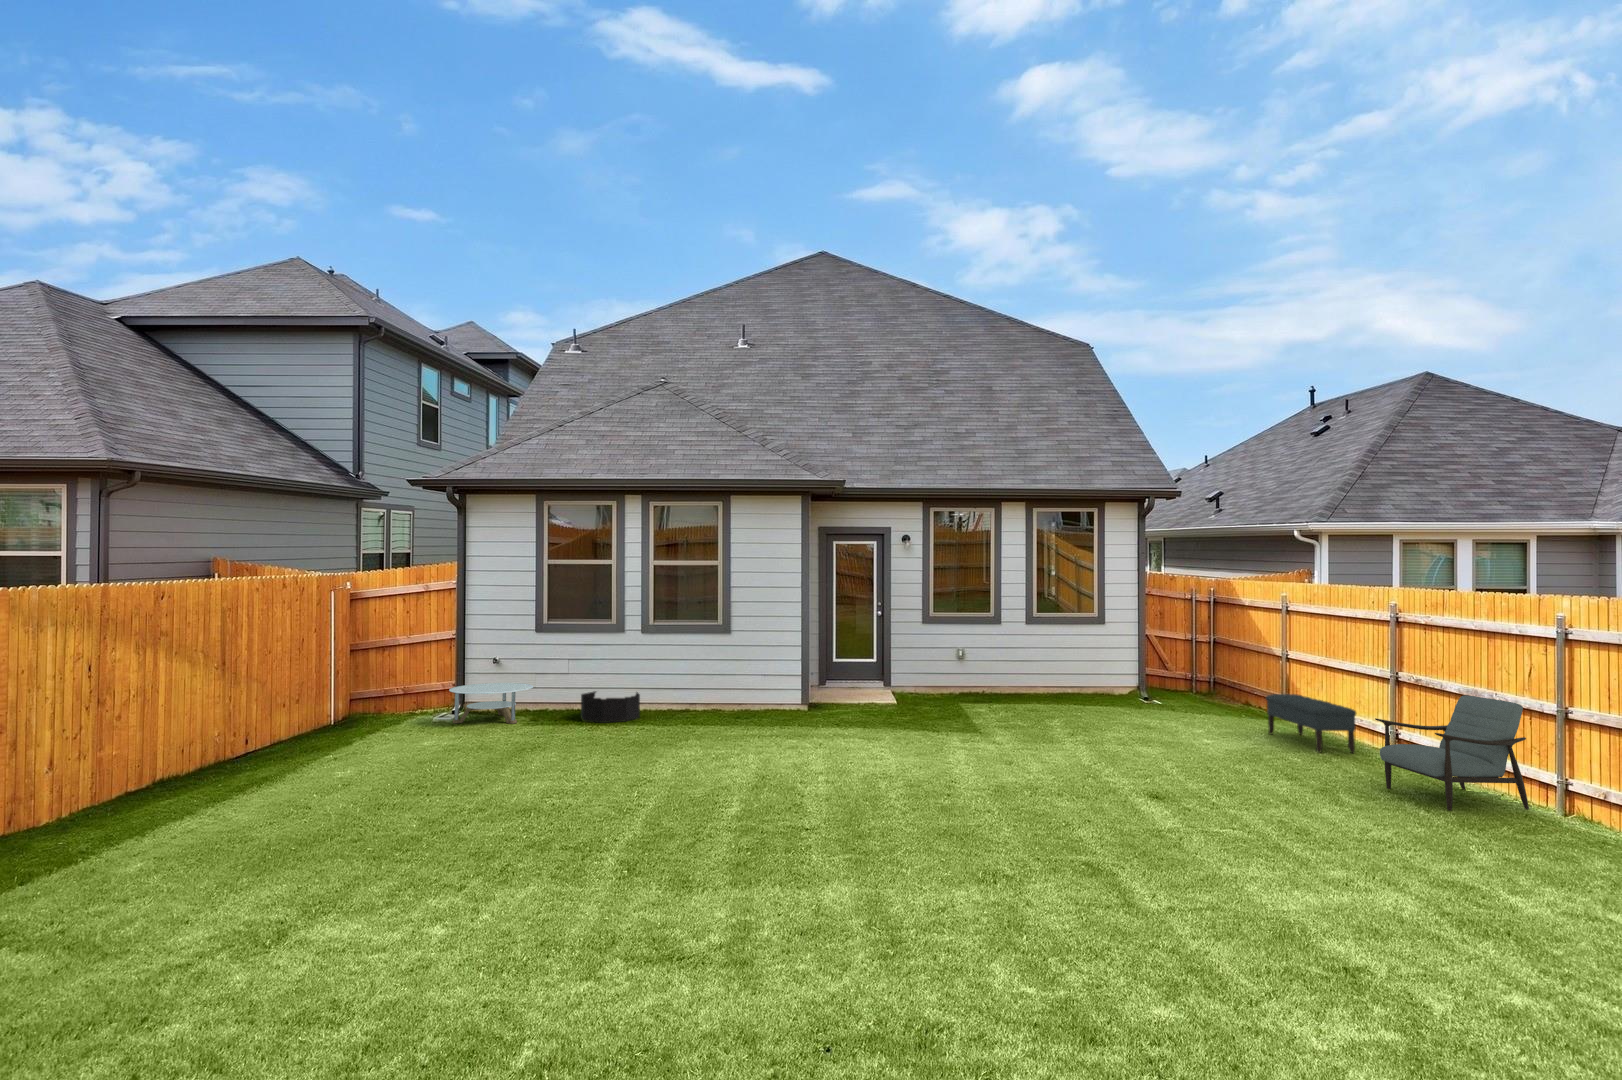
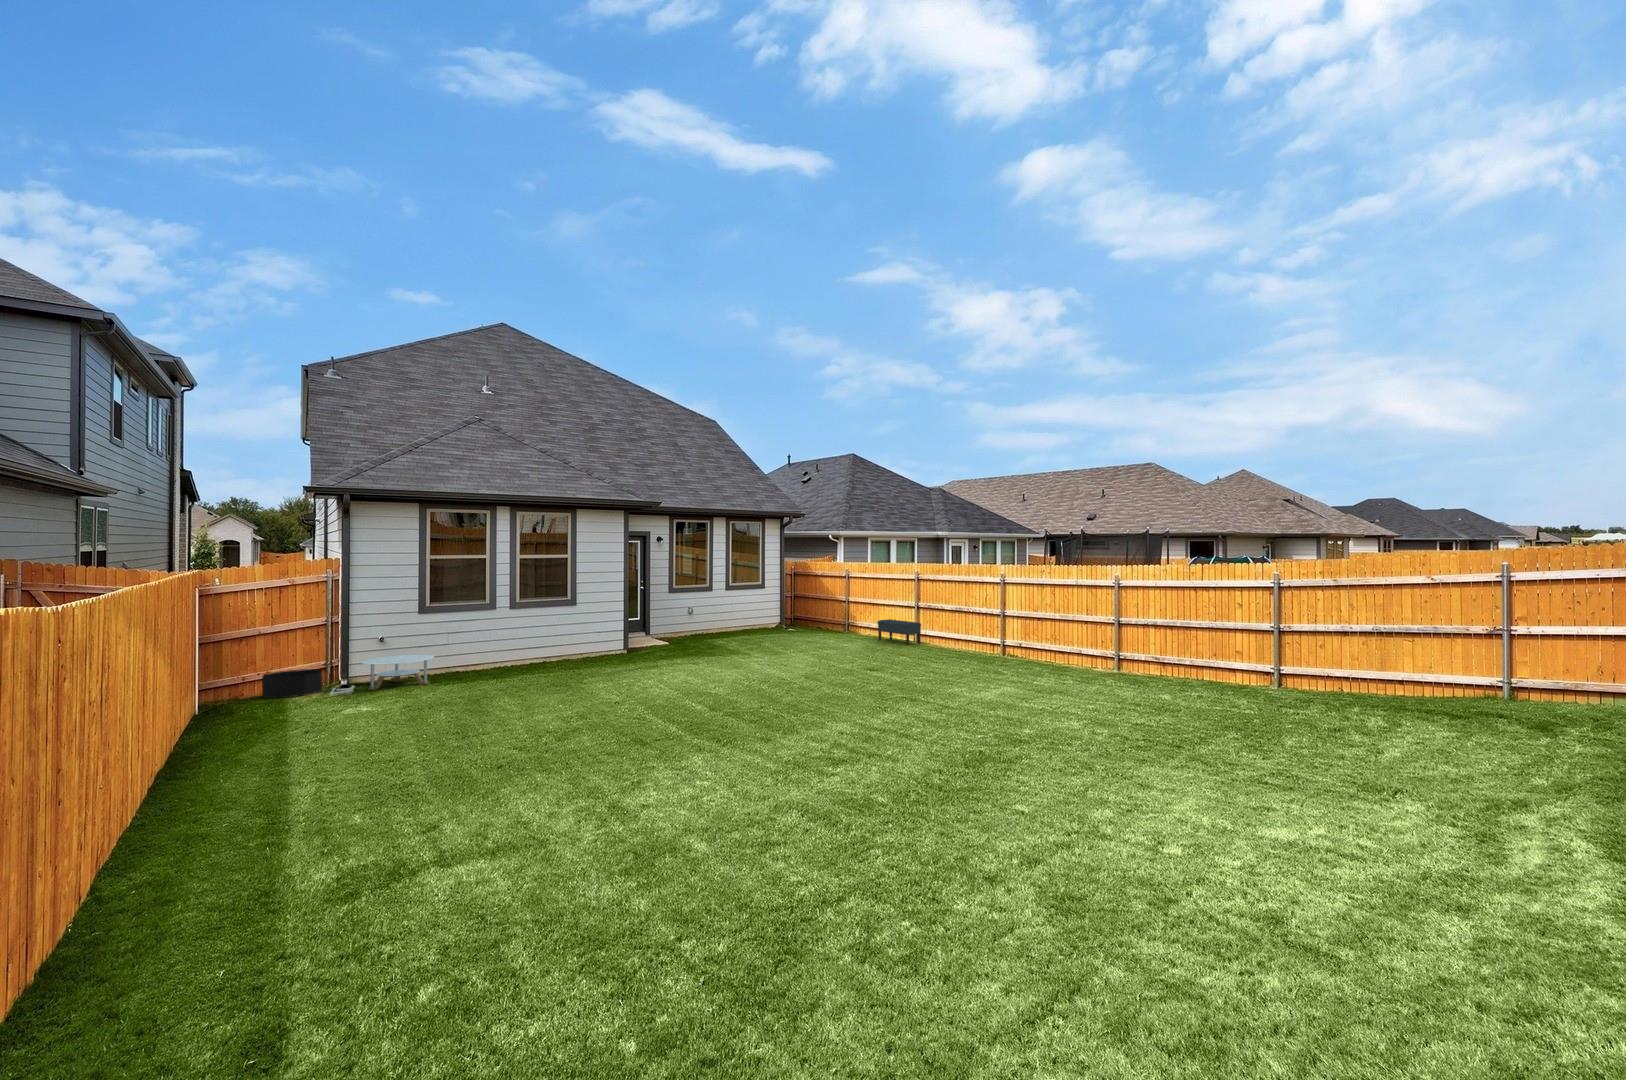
basket: present [581,691,640,723] -> present [262,669,322,698]
chair: present [1375,695,1529,811] -> none [943,611,994,657]

